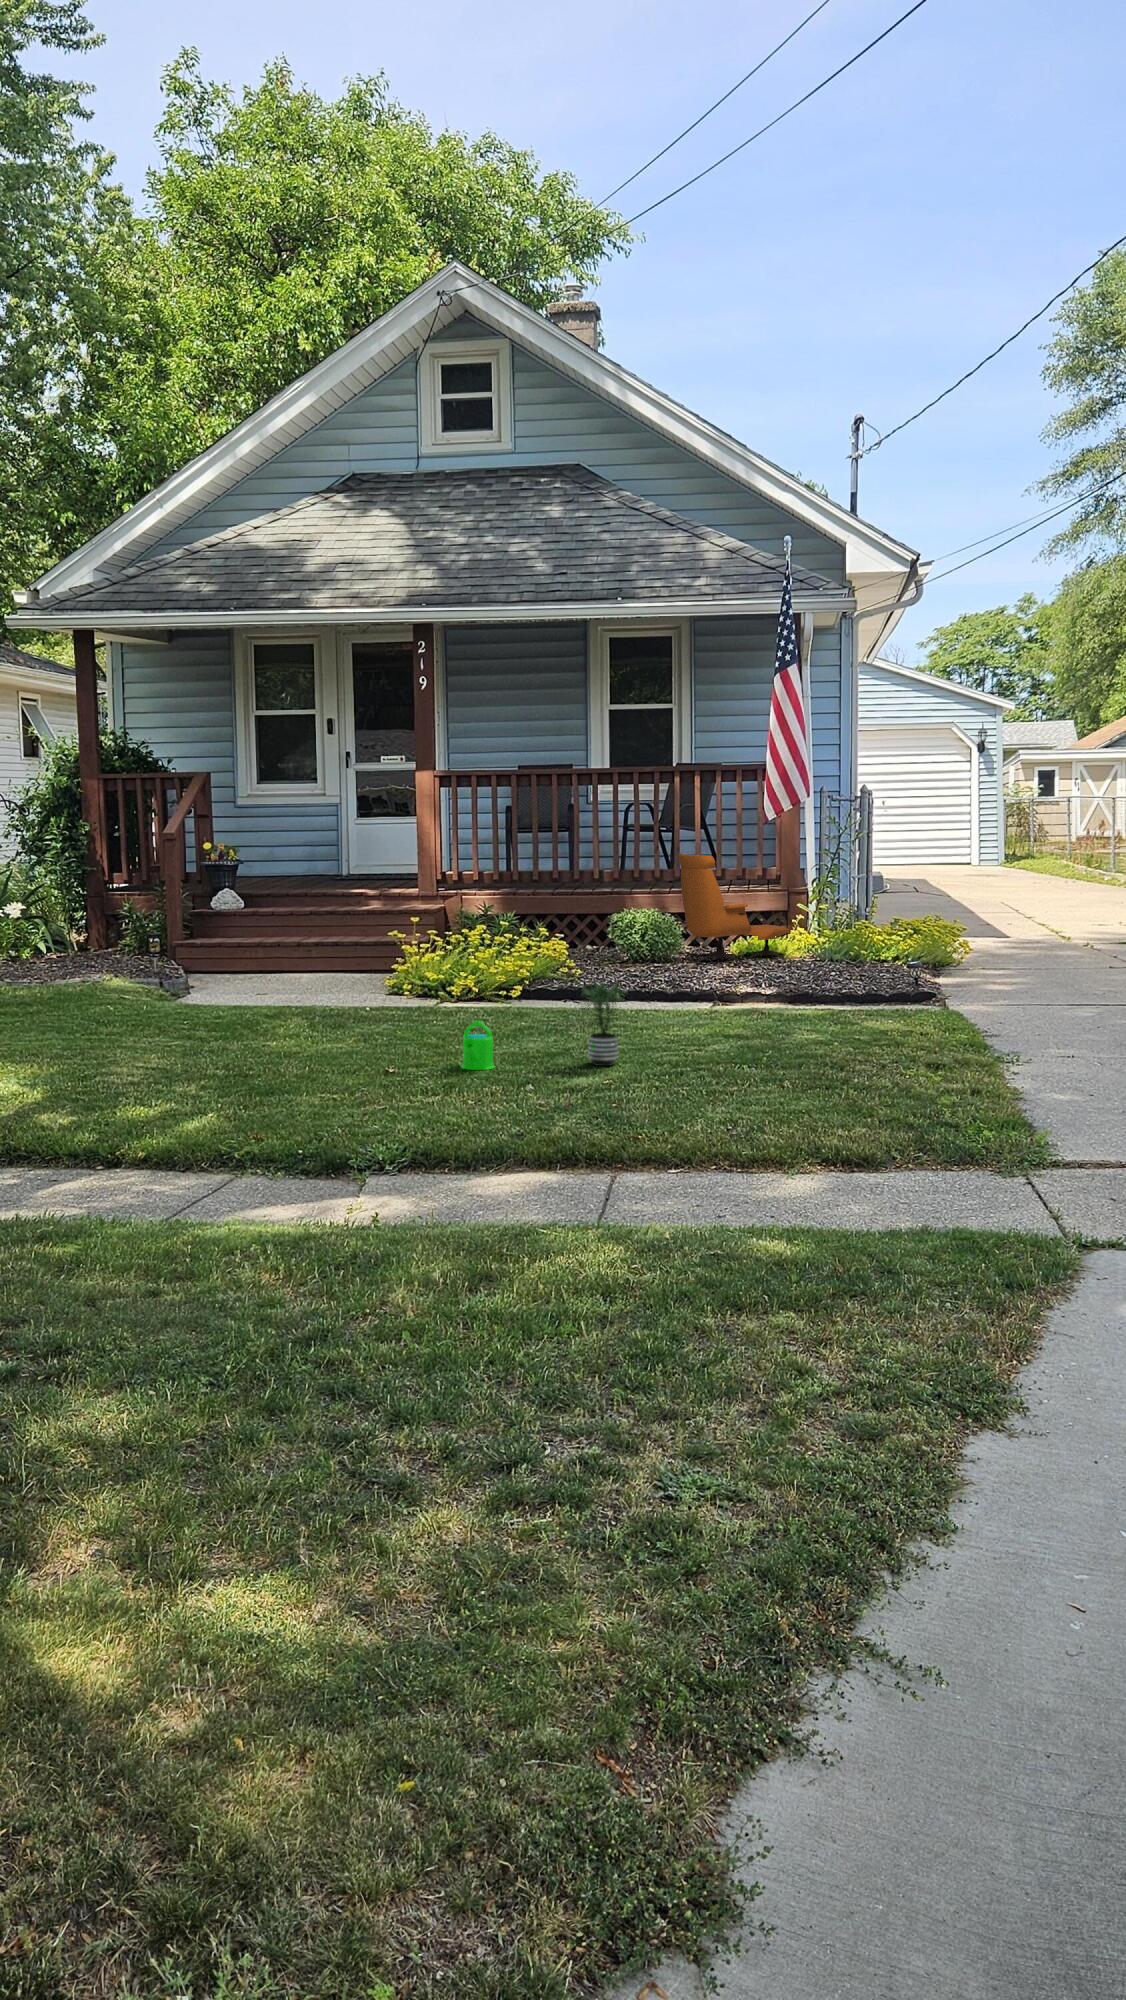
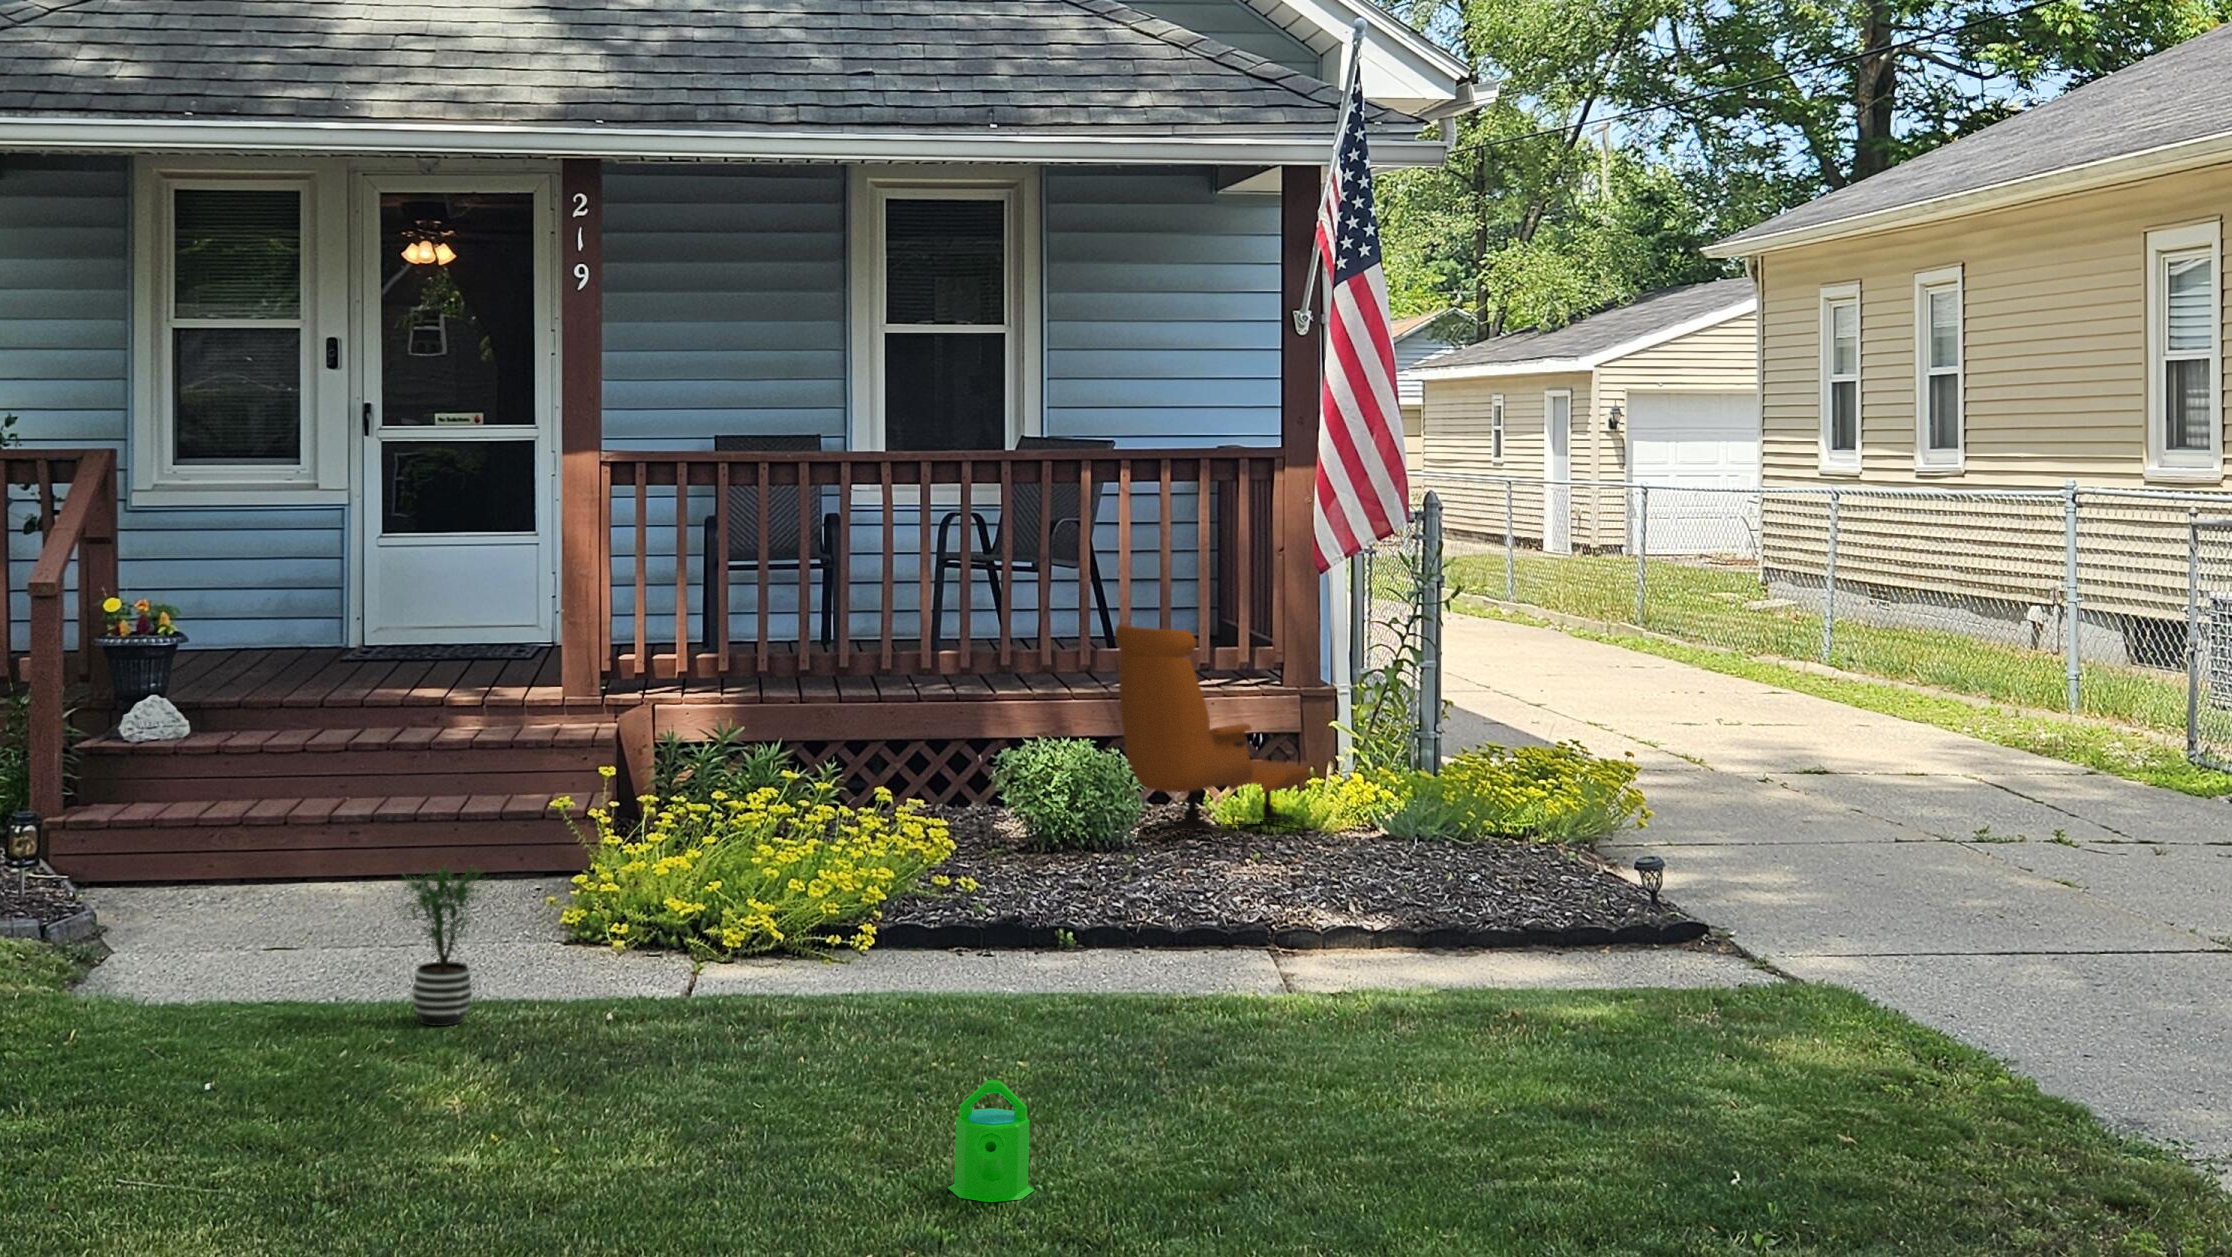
potted plant: present [581,984,625,1066] -> present [395,865,493,1026]

